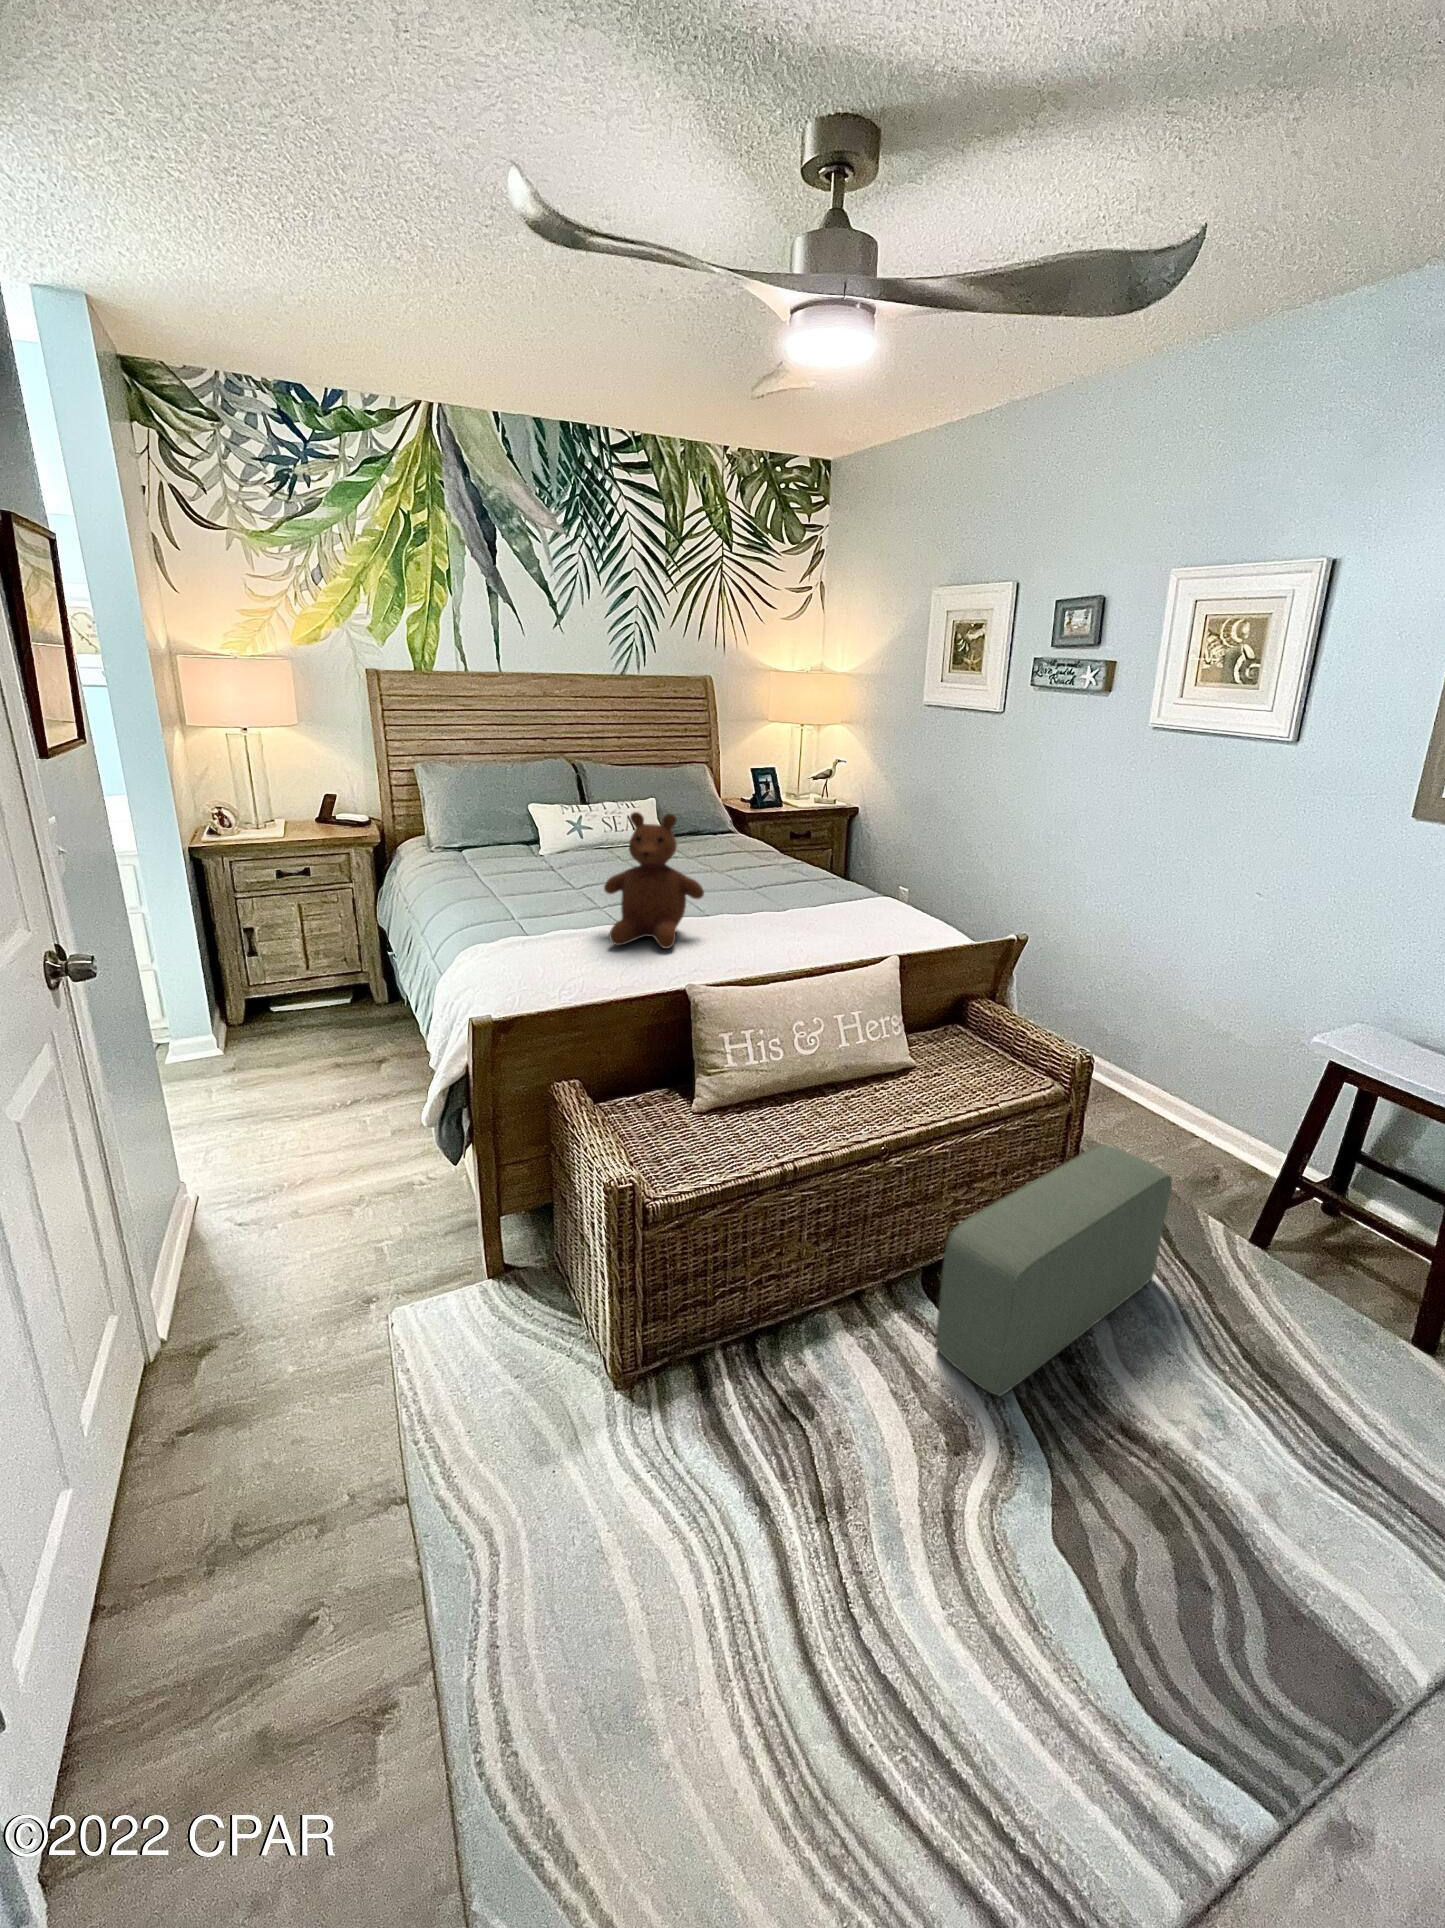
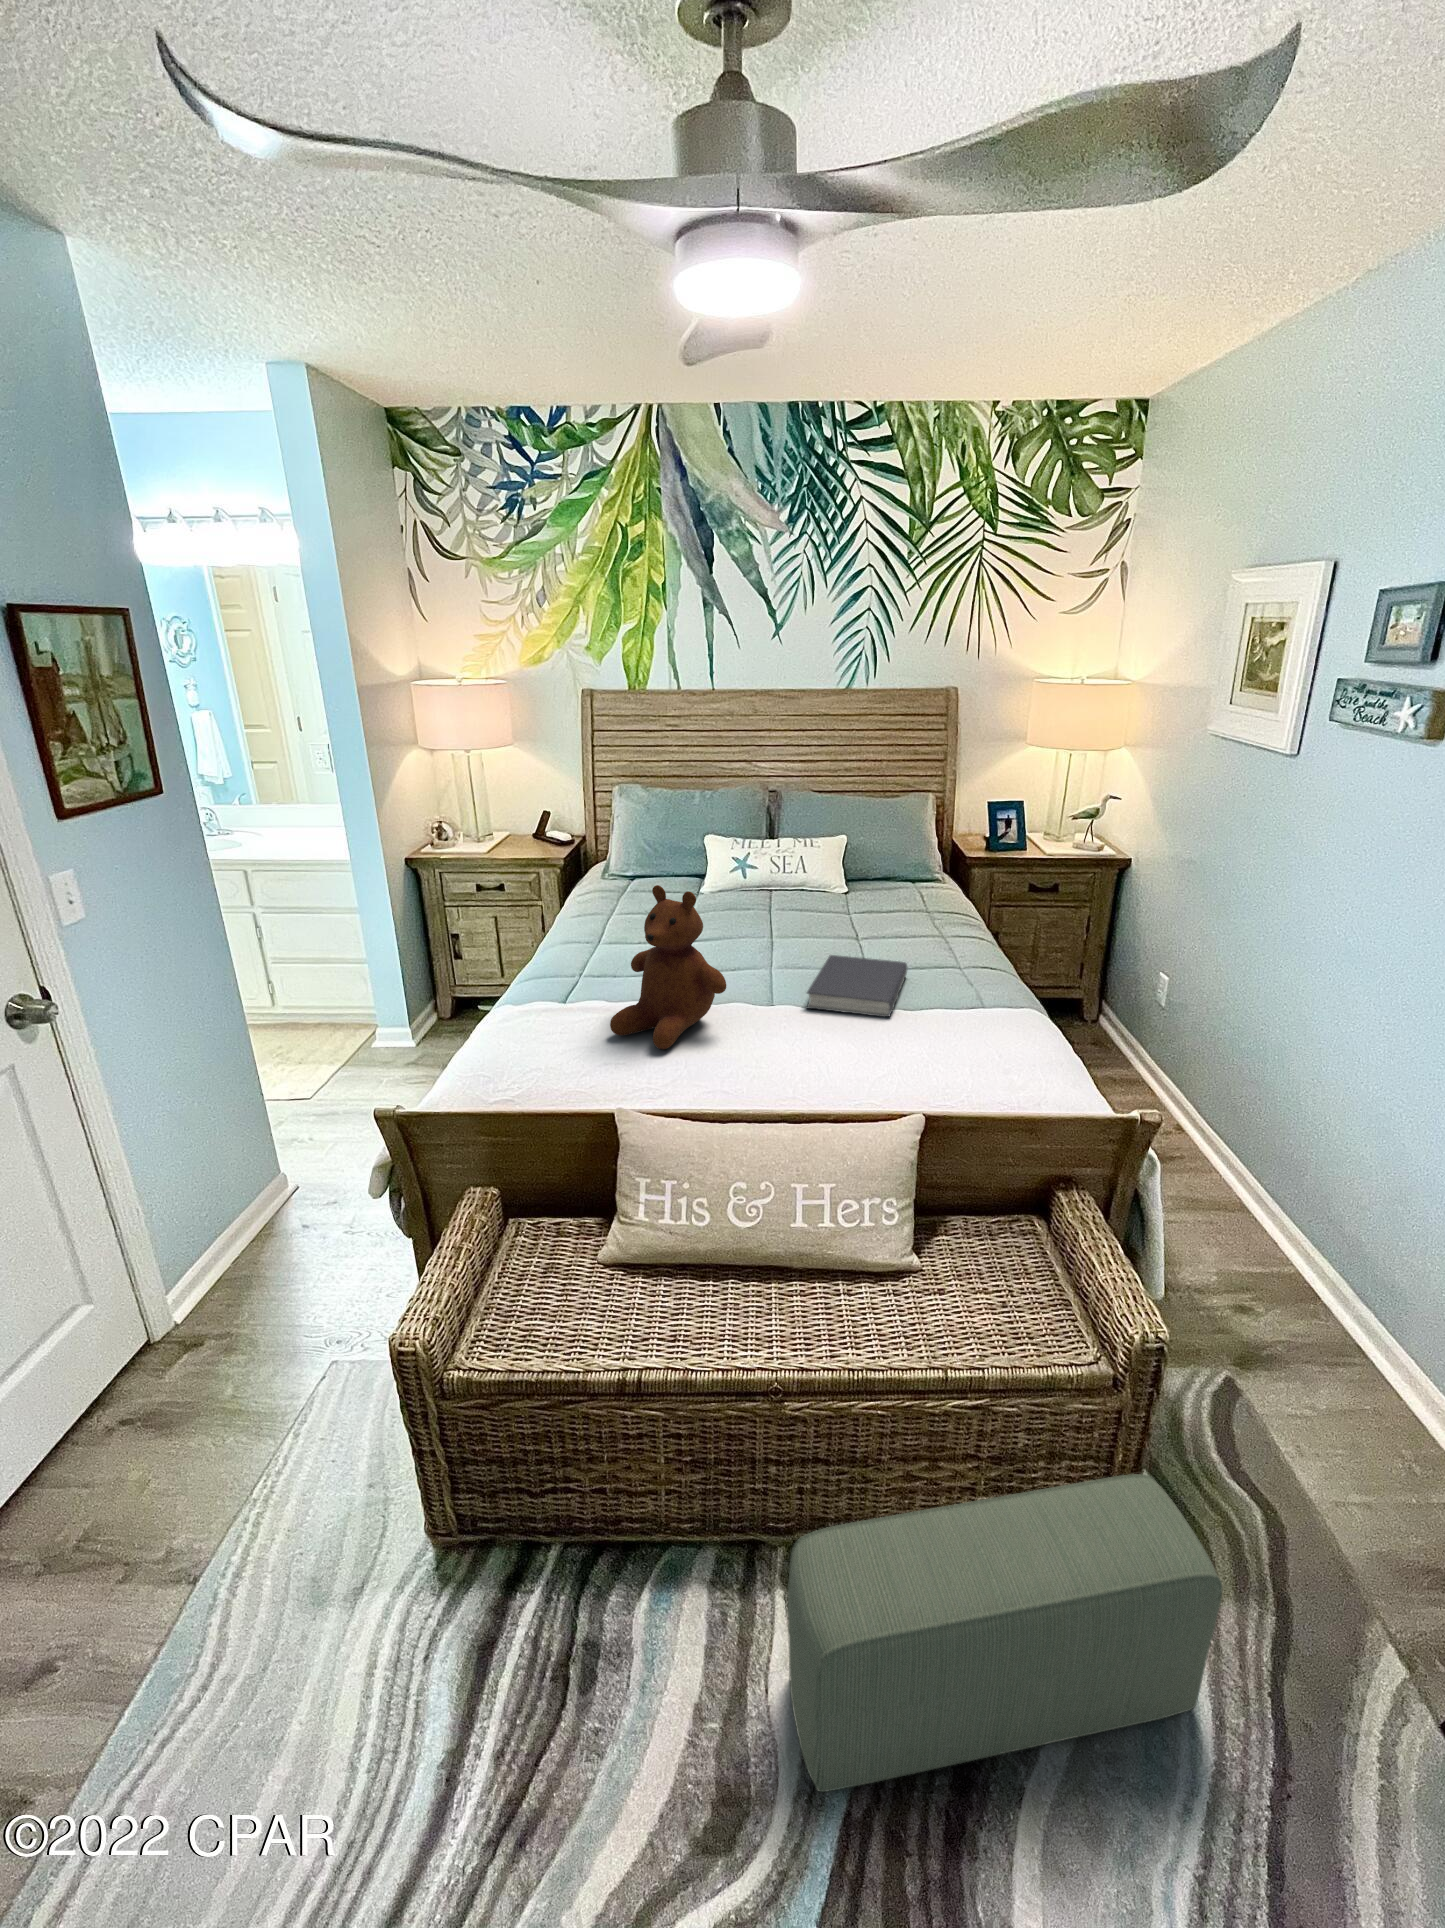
book: none [730,875,812,912] -> present [807,955,907,1017]

